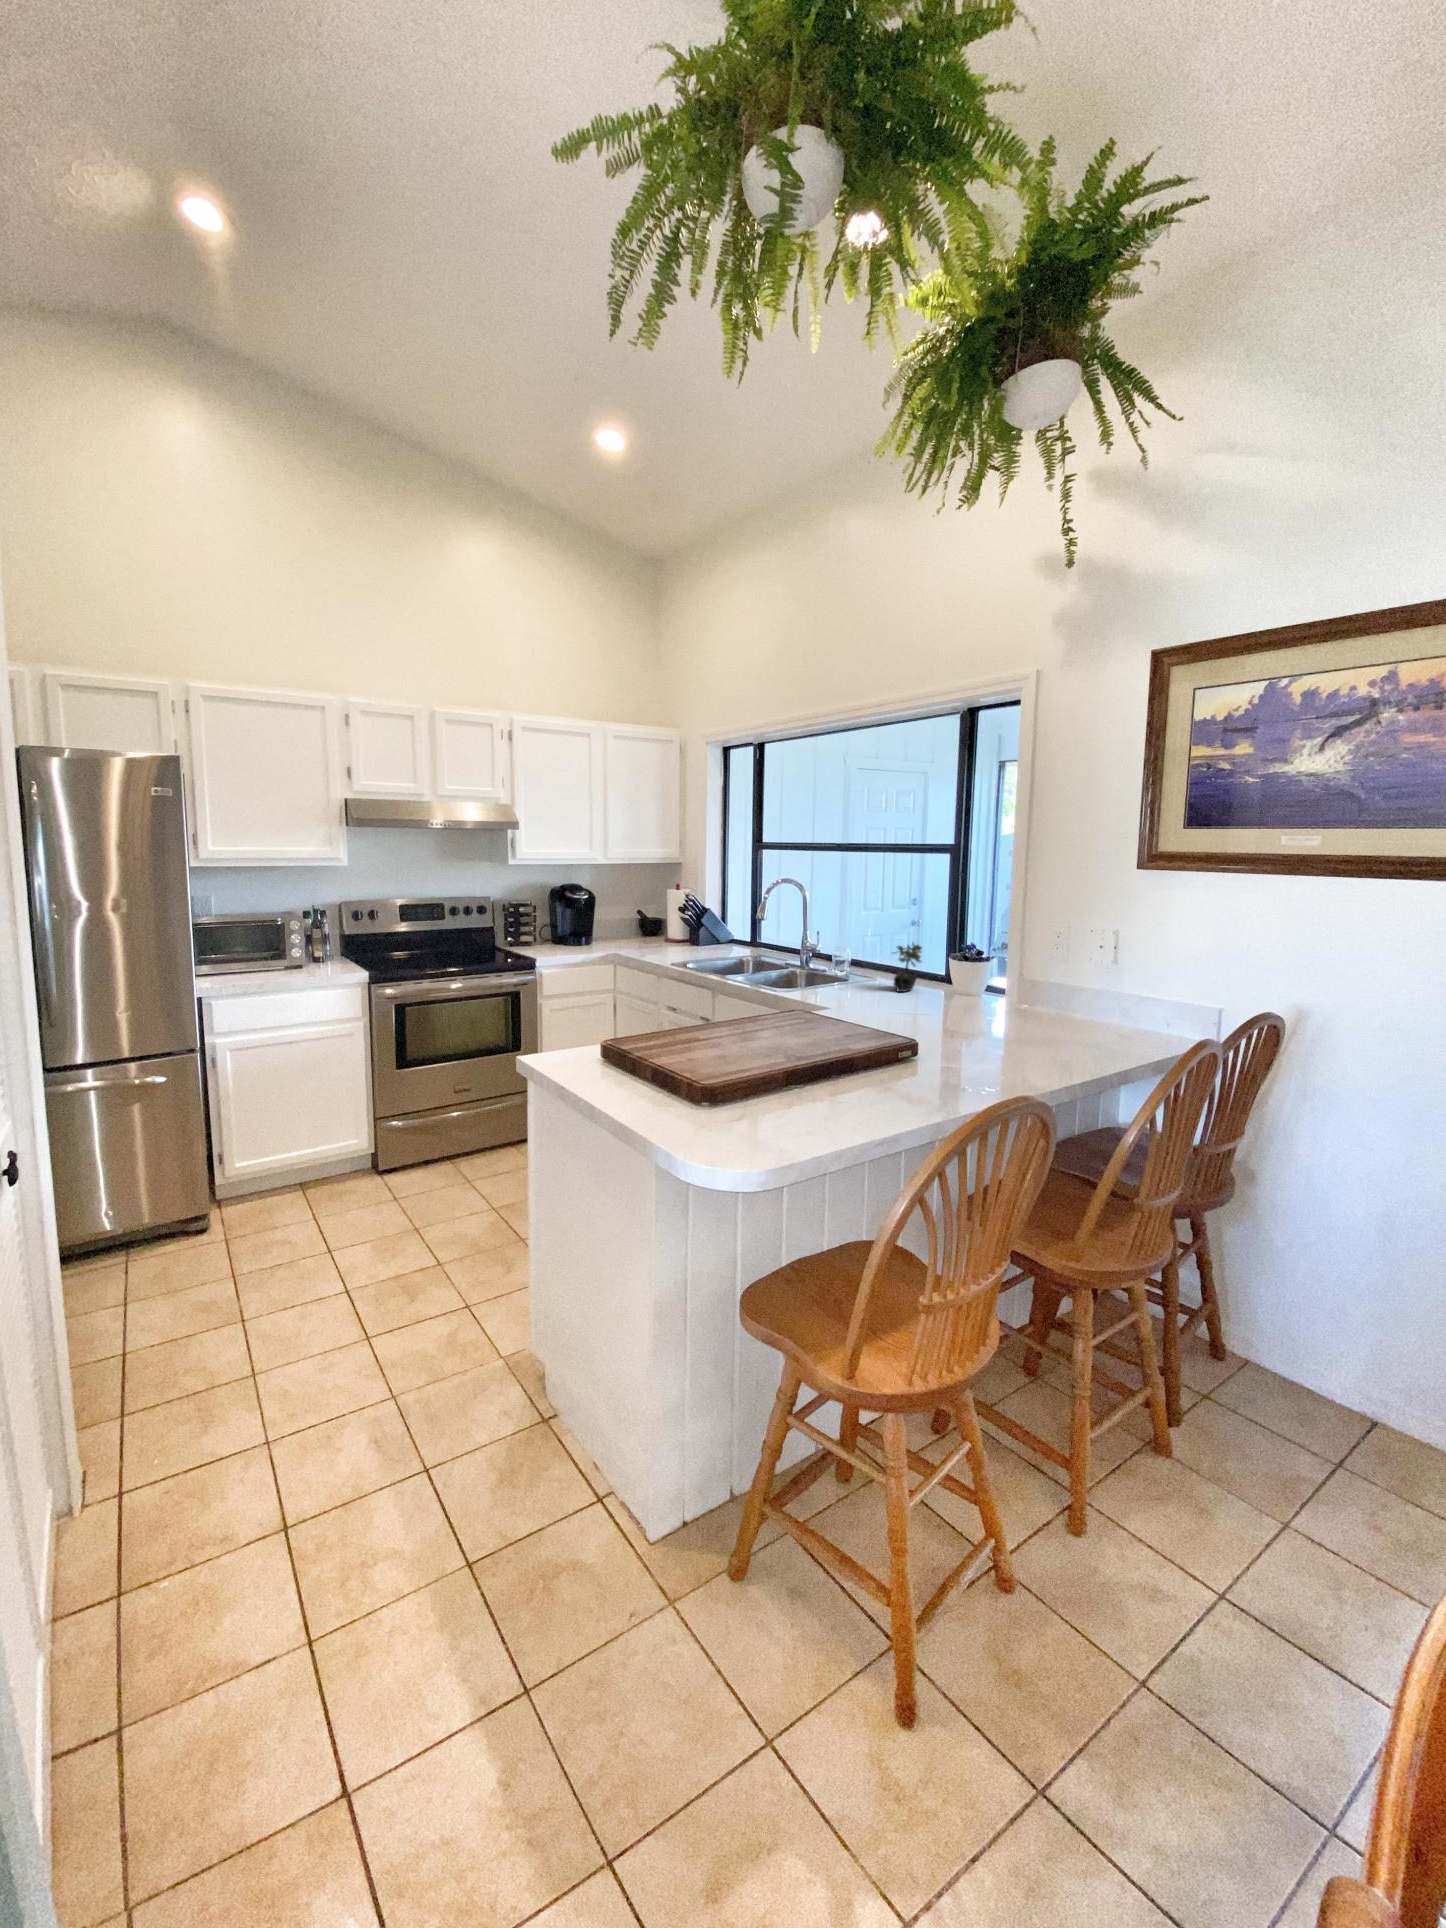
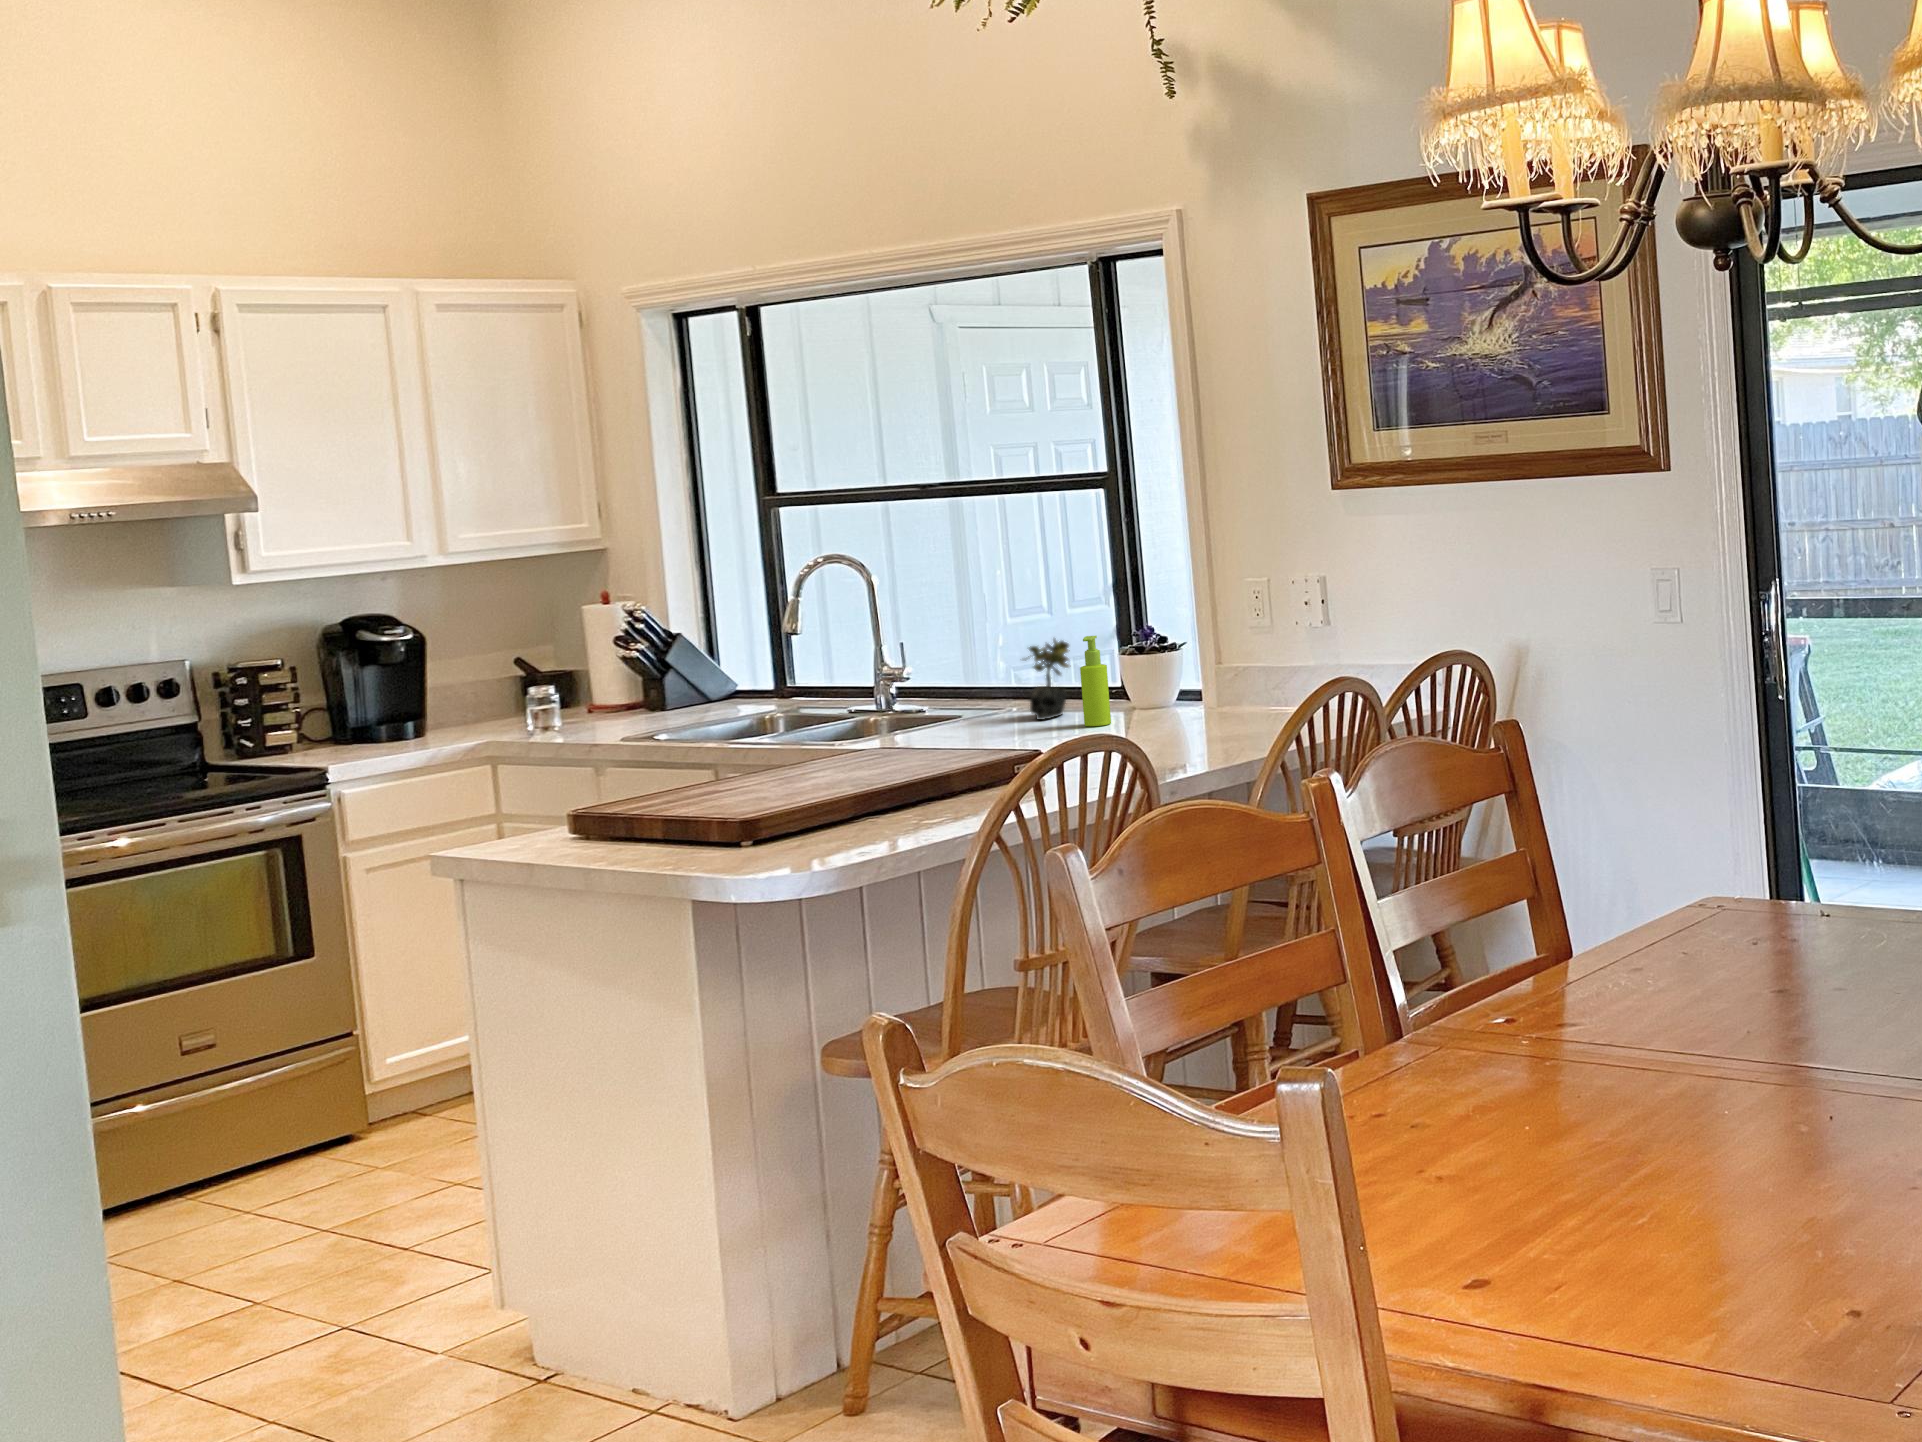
soap dispenser: none [929,946,948,1004] -> present [1080,636,1111,726]

